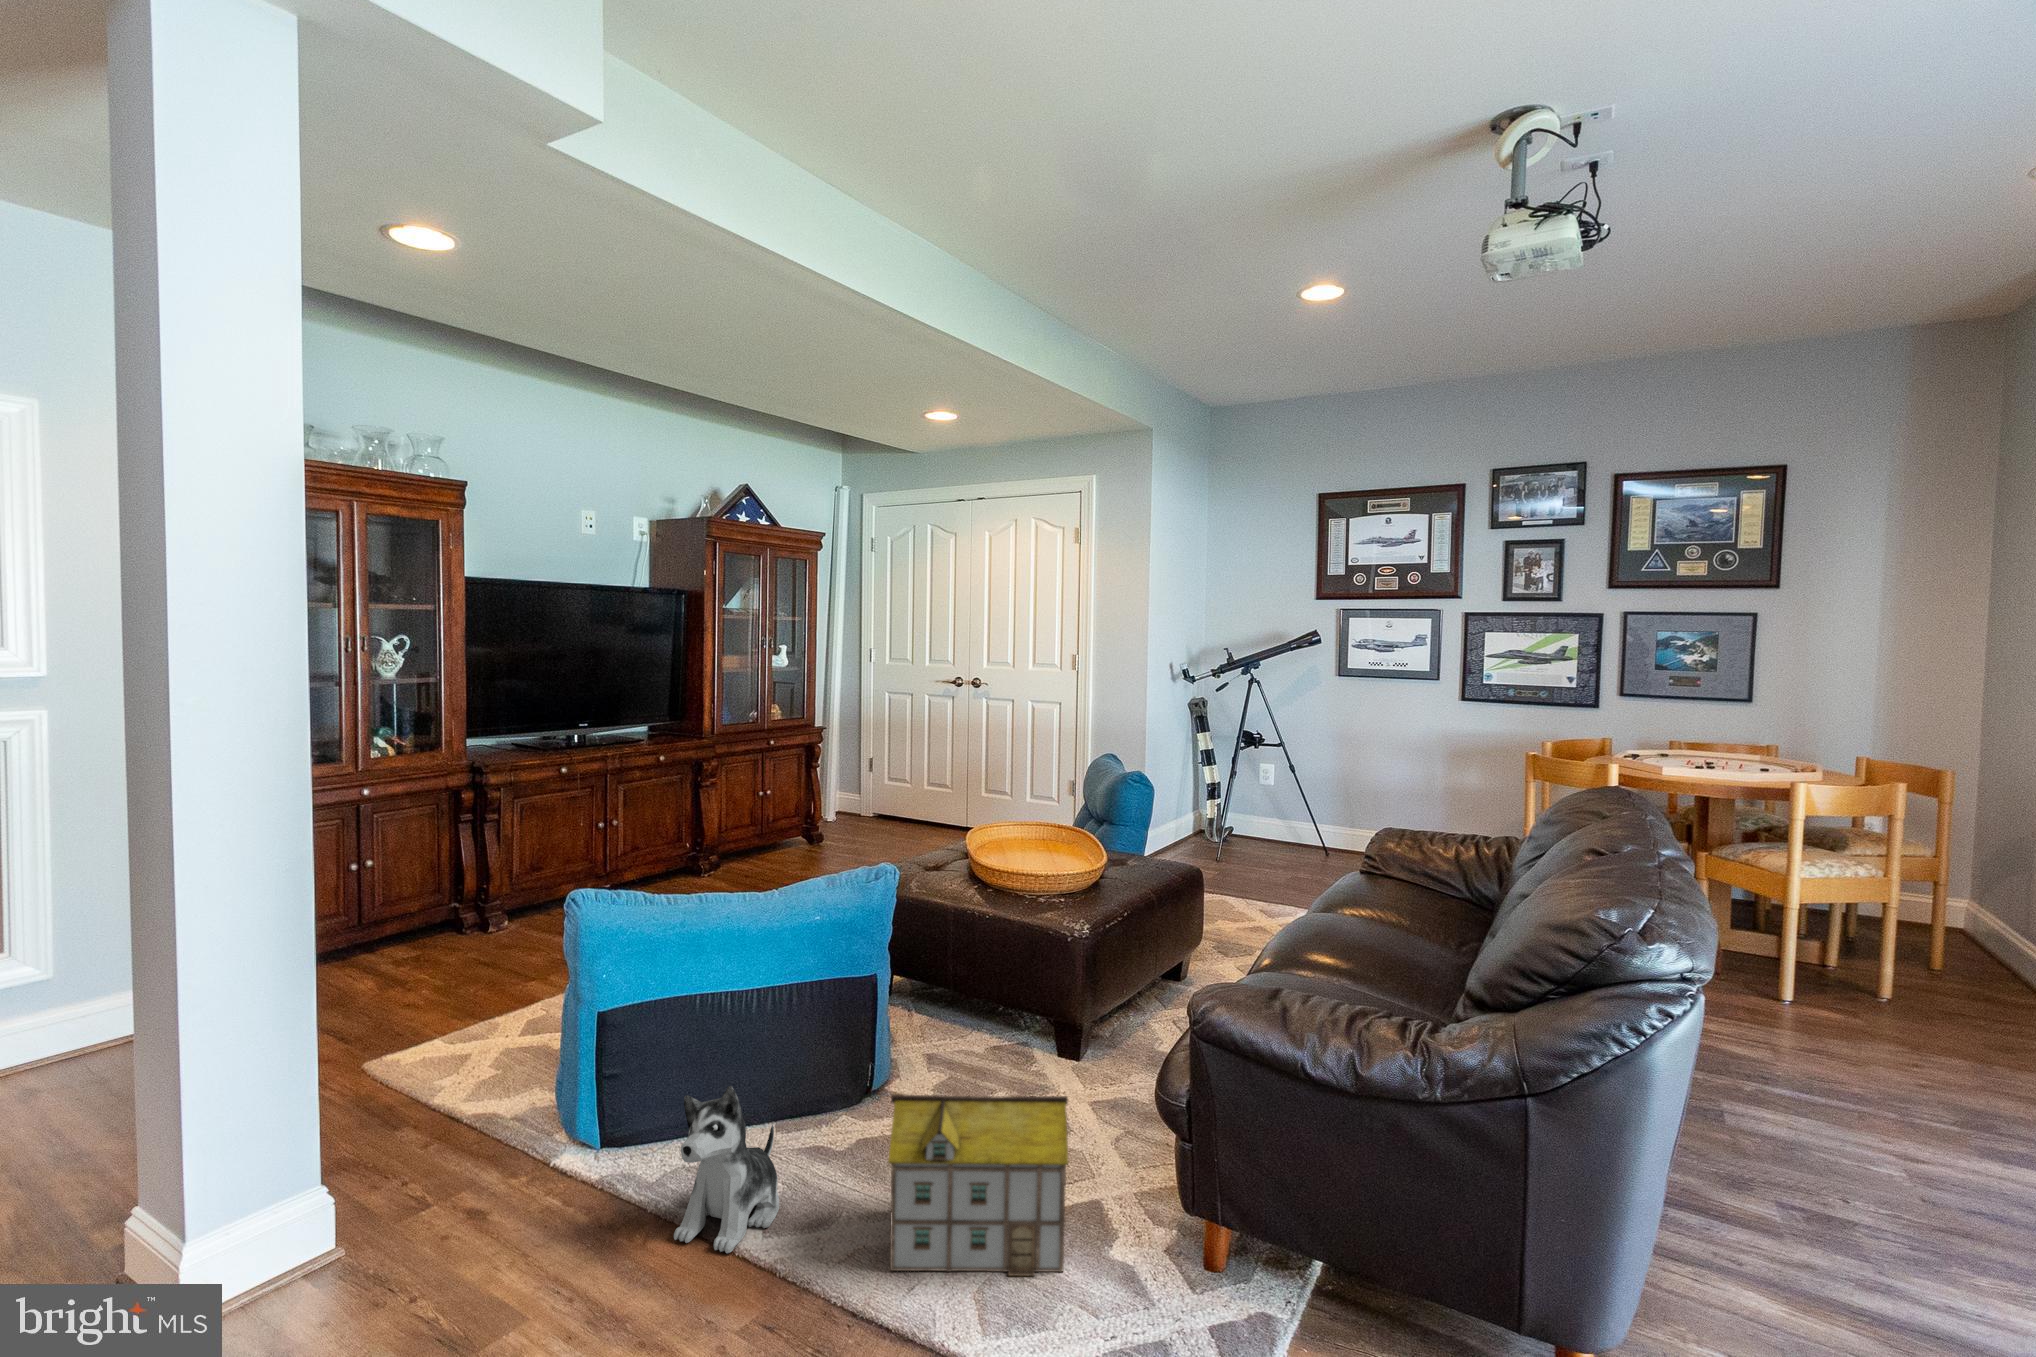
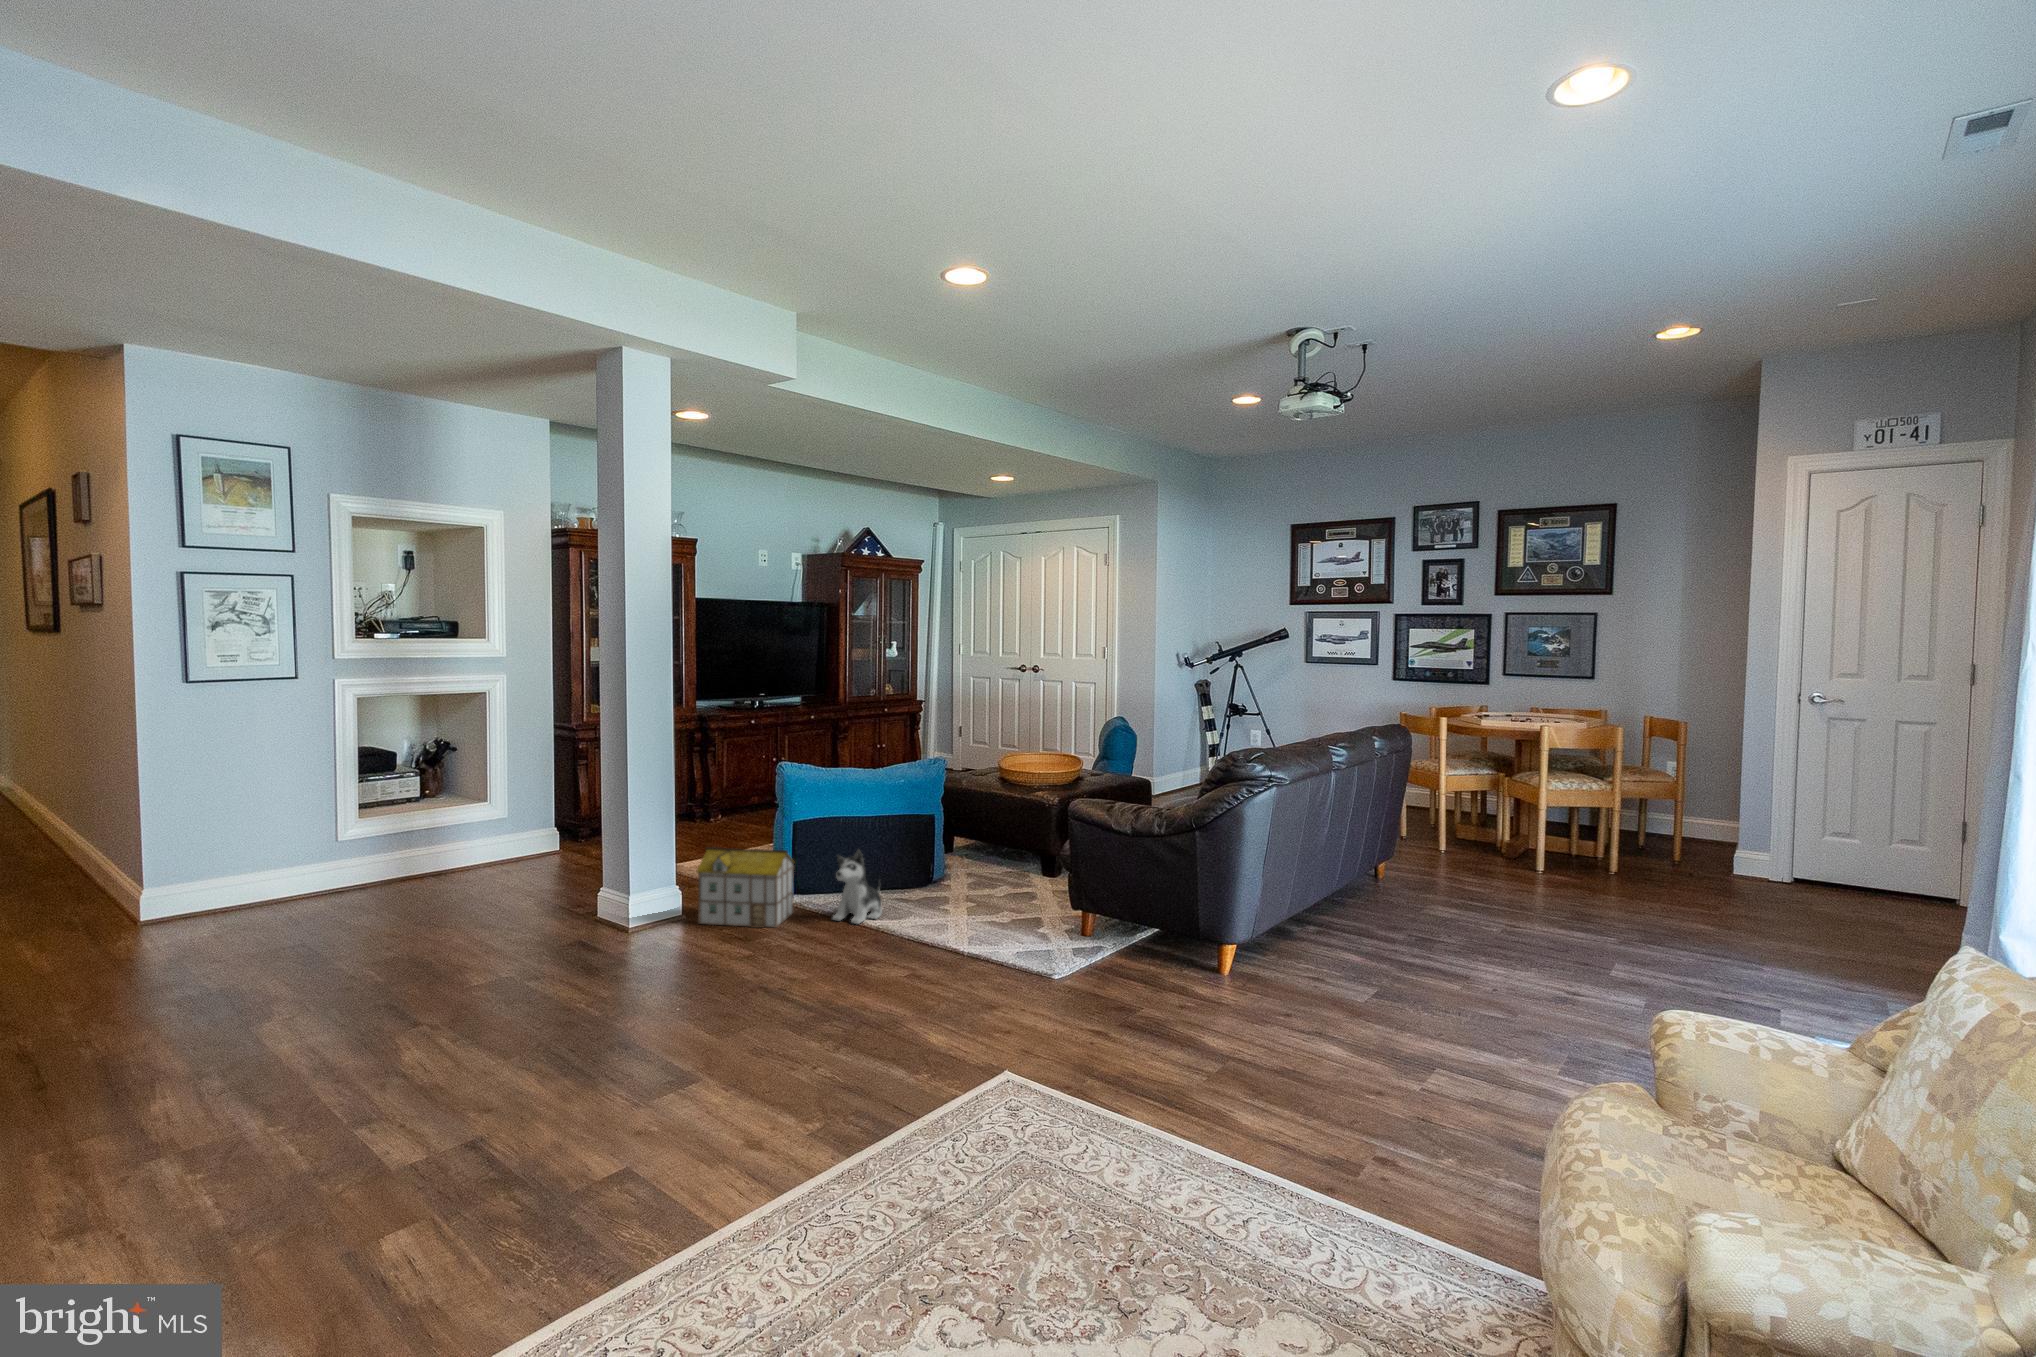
toy house: present [888,1094,1069,1276] -> present [697,847,794,928]

